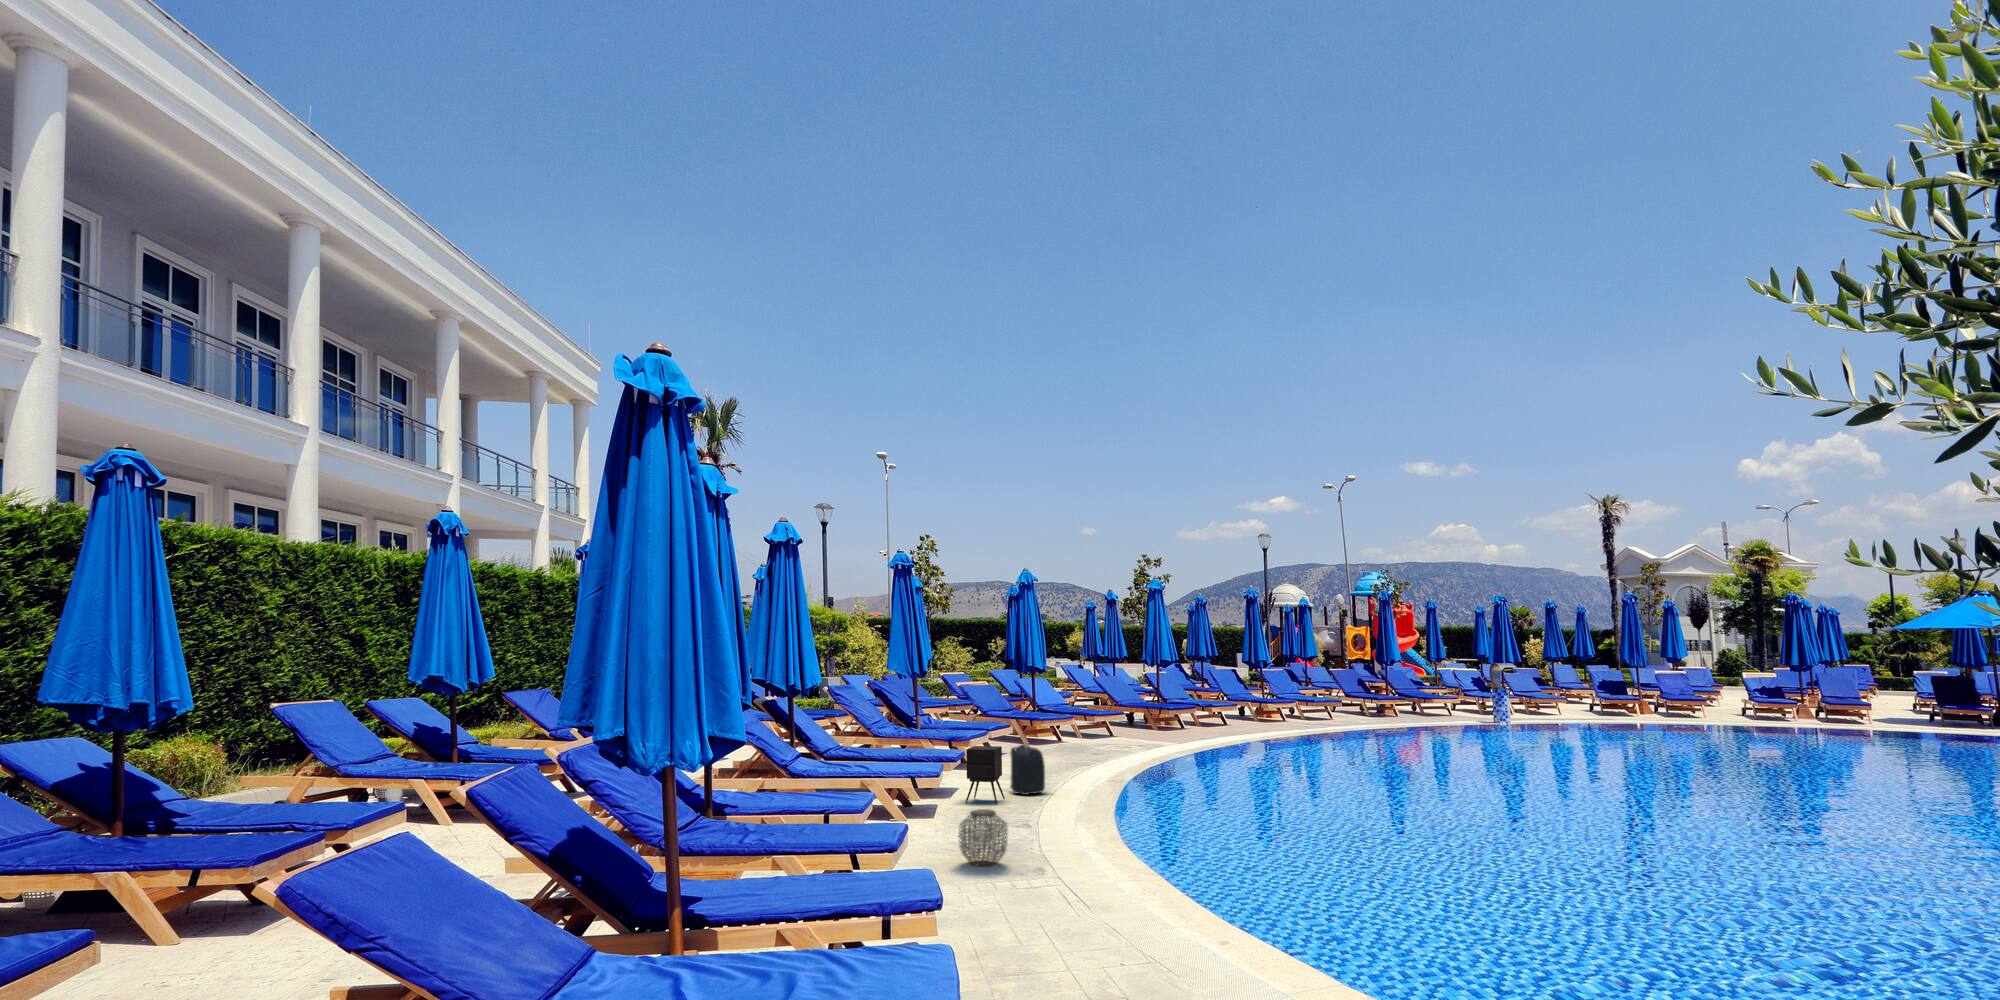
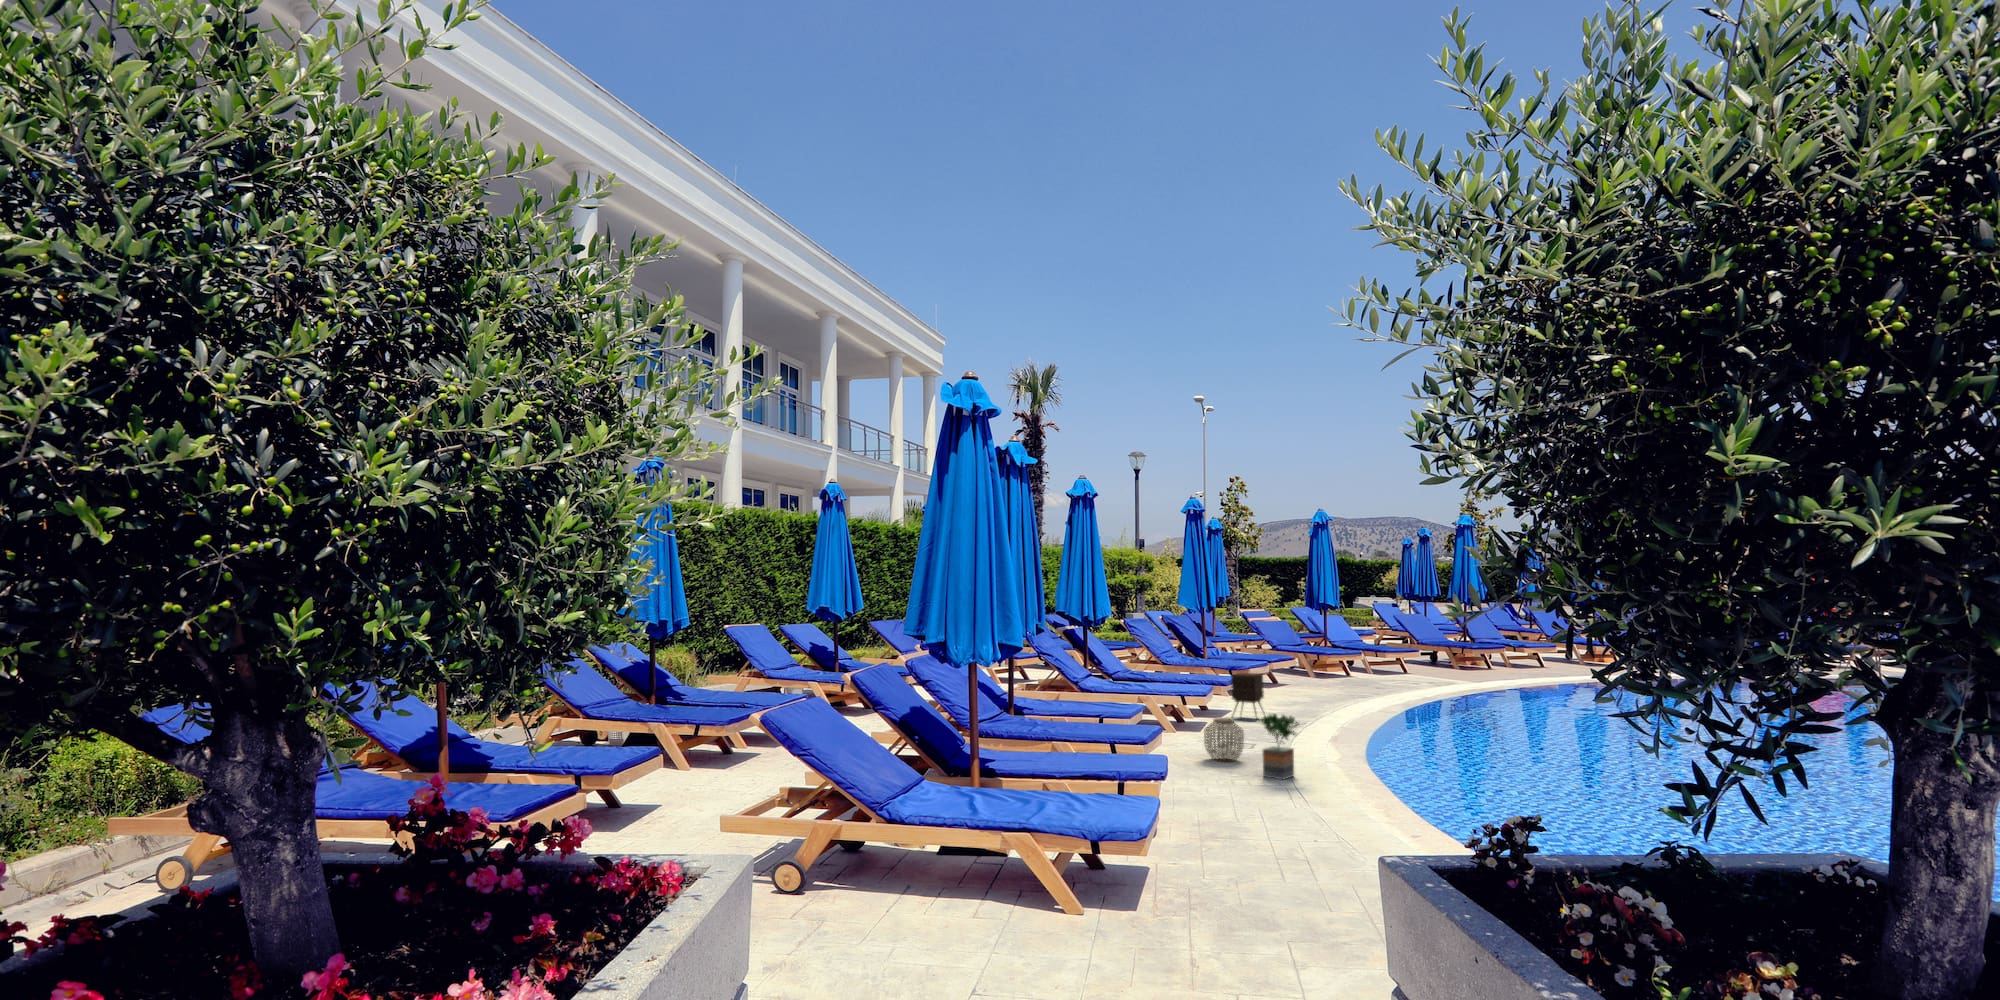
backpack: present [1010,744,1045,795] -> none [1273,673,1305,716]
potted tree: none [1036,802,1087,888] -> present [1262,714,1299,779]

